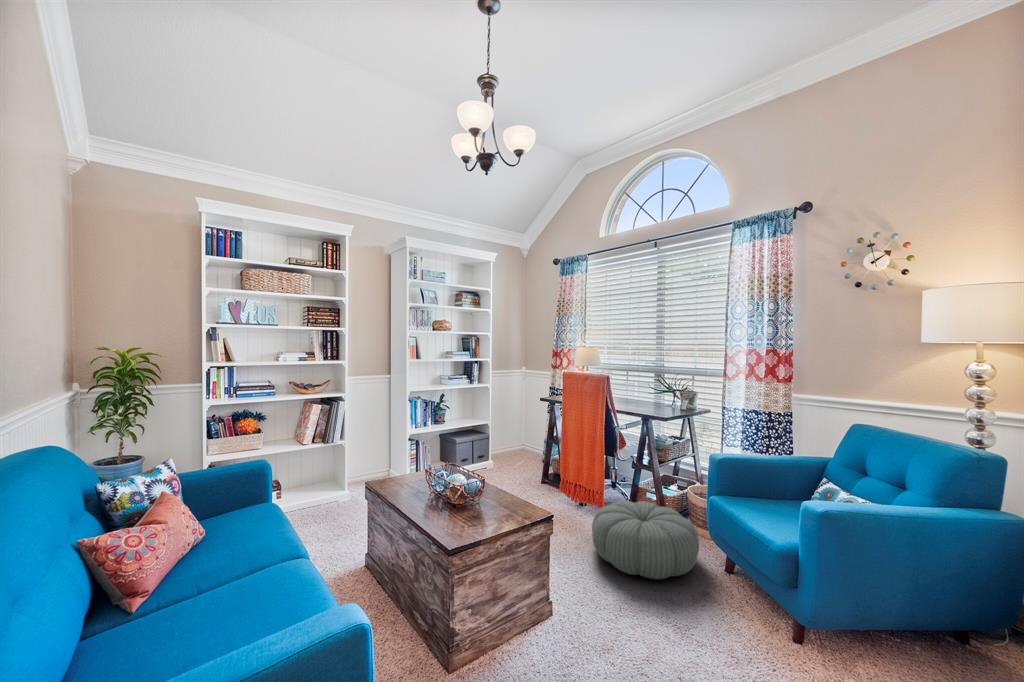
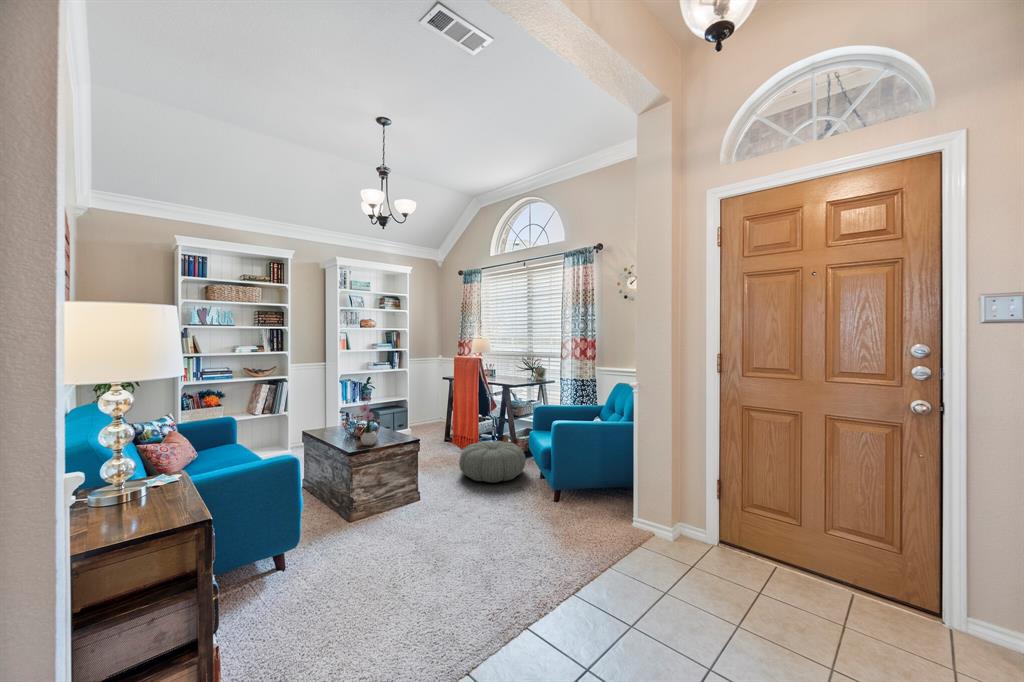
flower arrangement: none [461,444,490,527] -> present [360,397,377,445]

